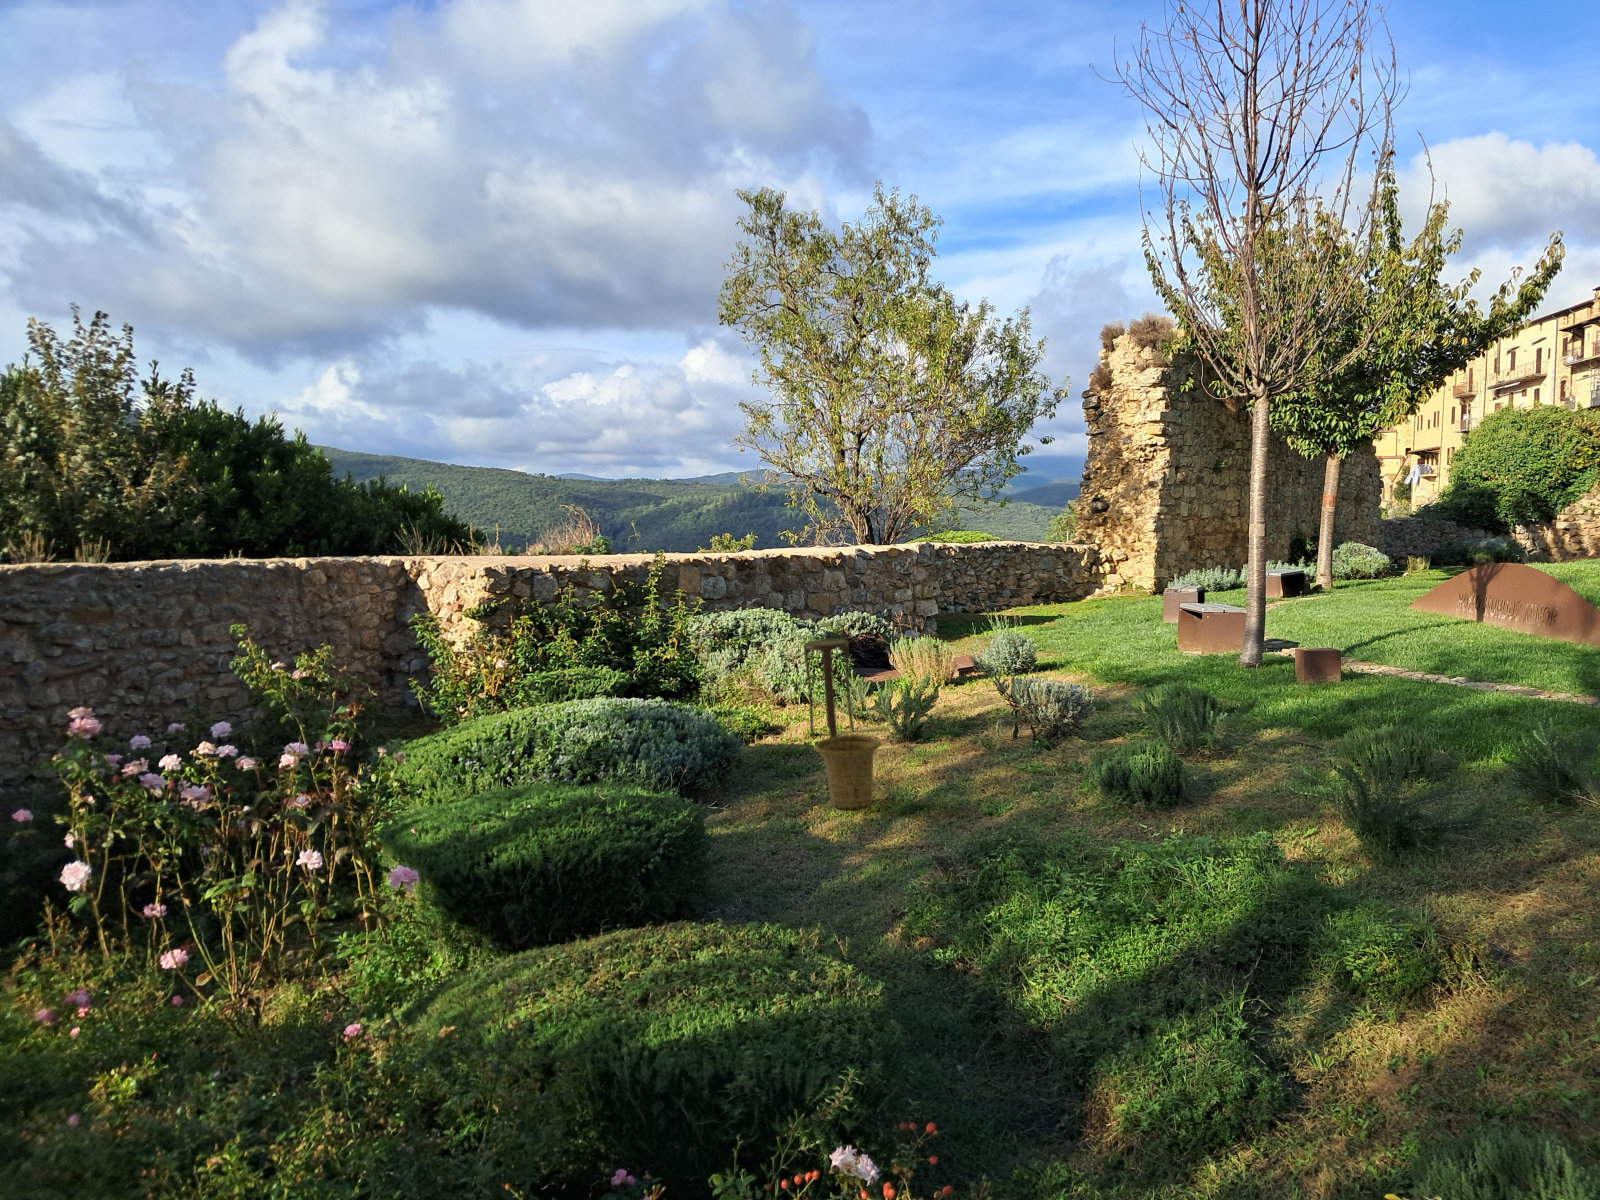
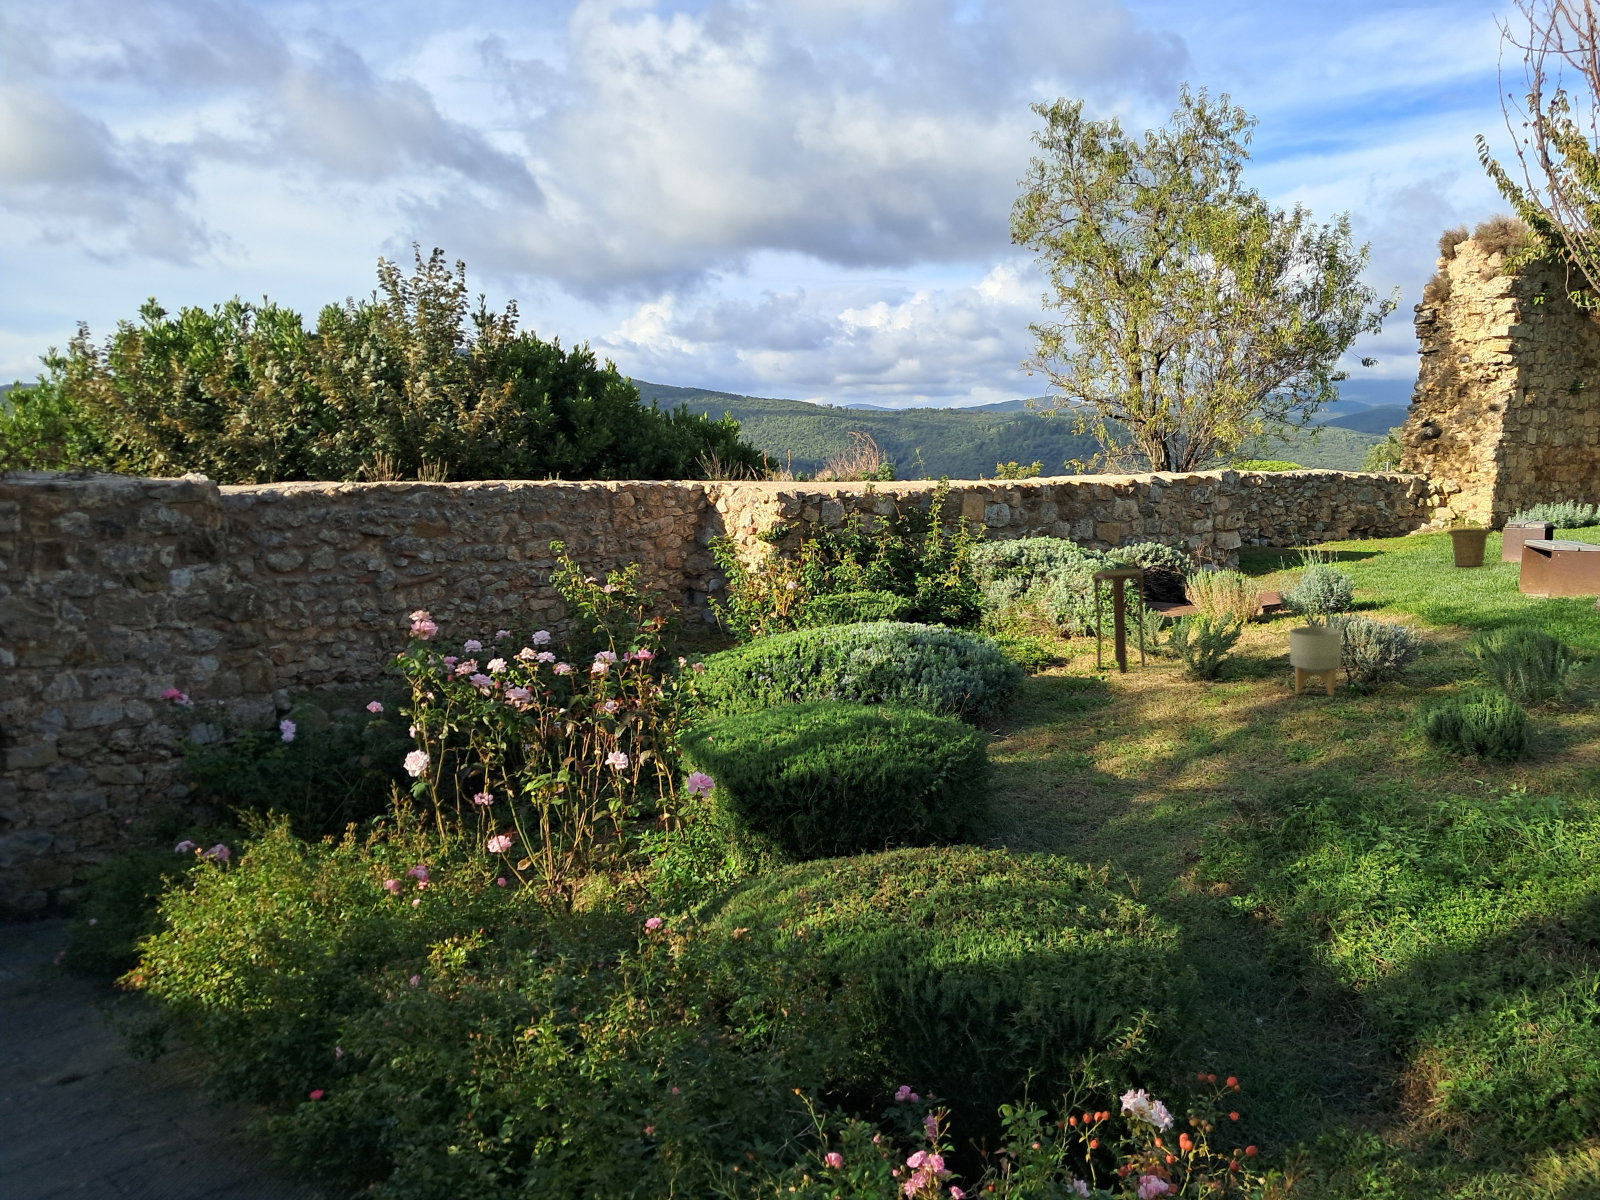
planter: none [972,688,1012,750] -> present [1290,627,1341,696]
basket: present [815,735,881,810] -> present [1447,528,1492,567]

